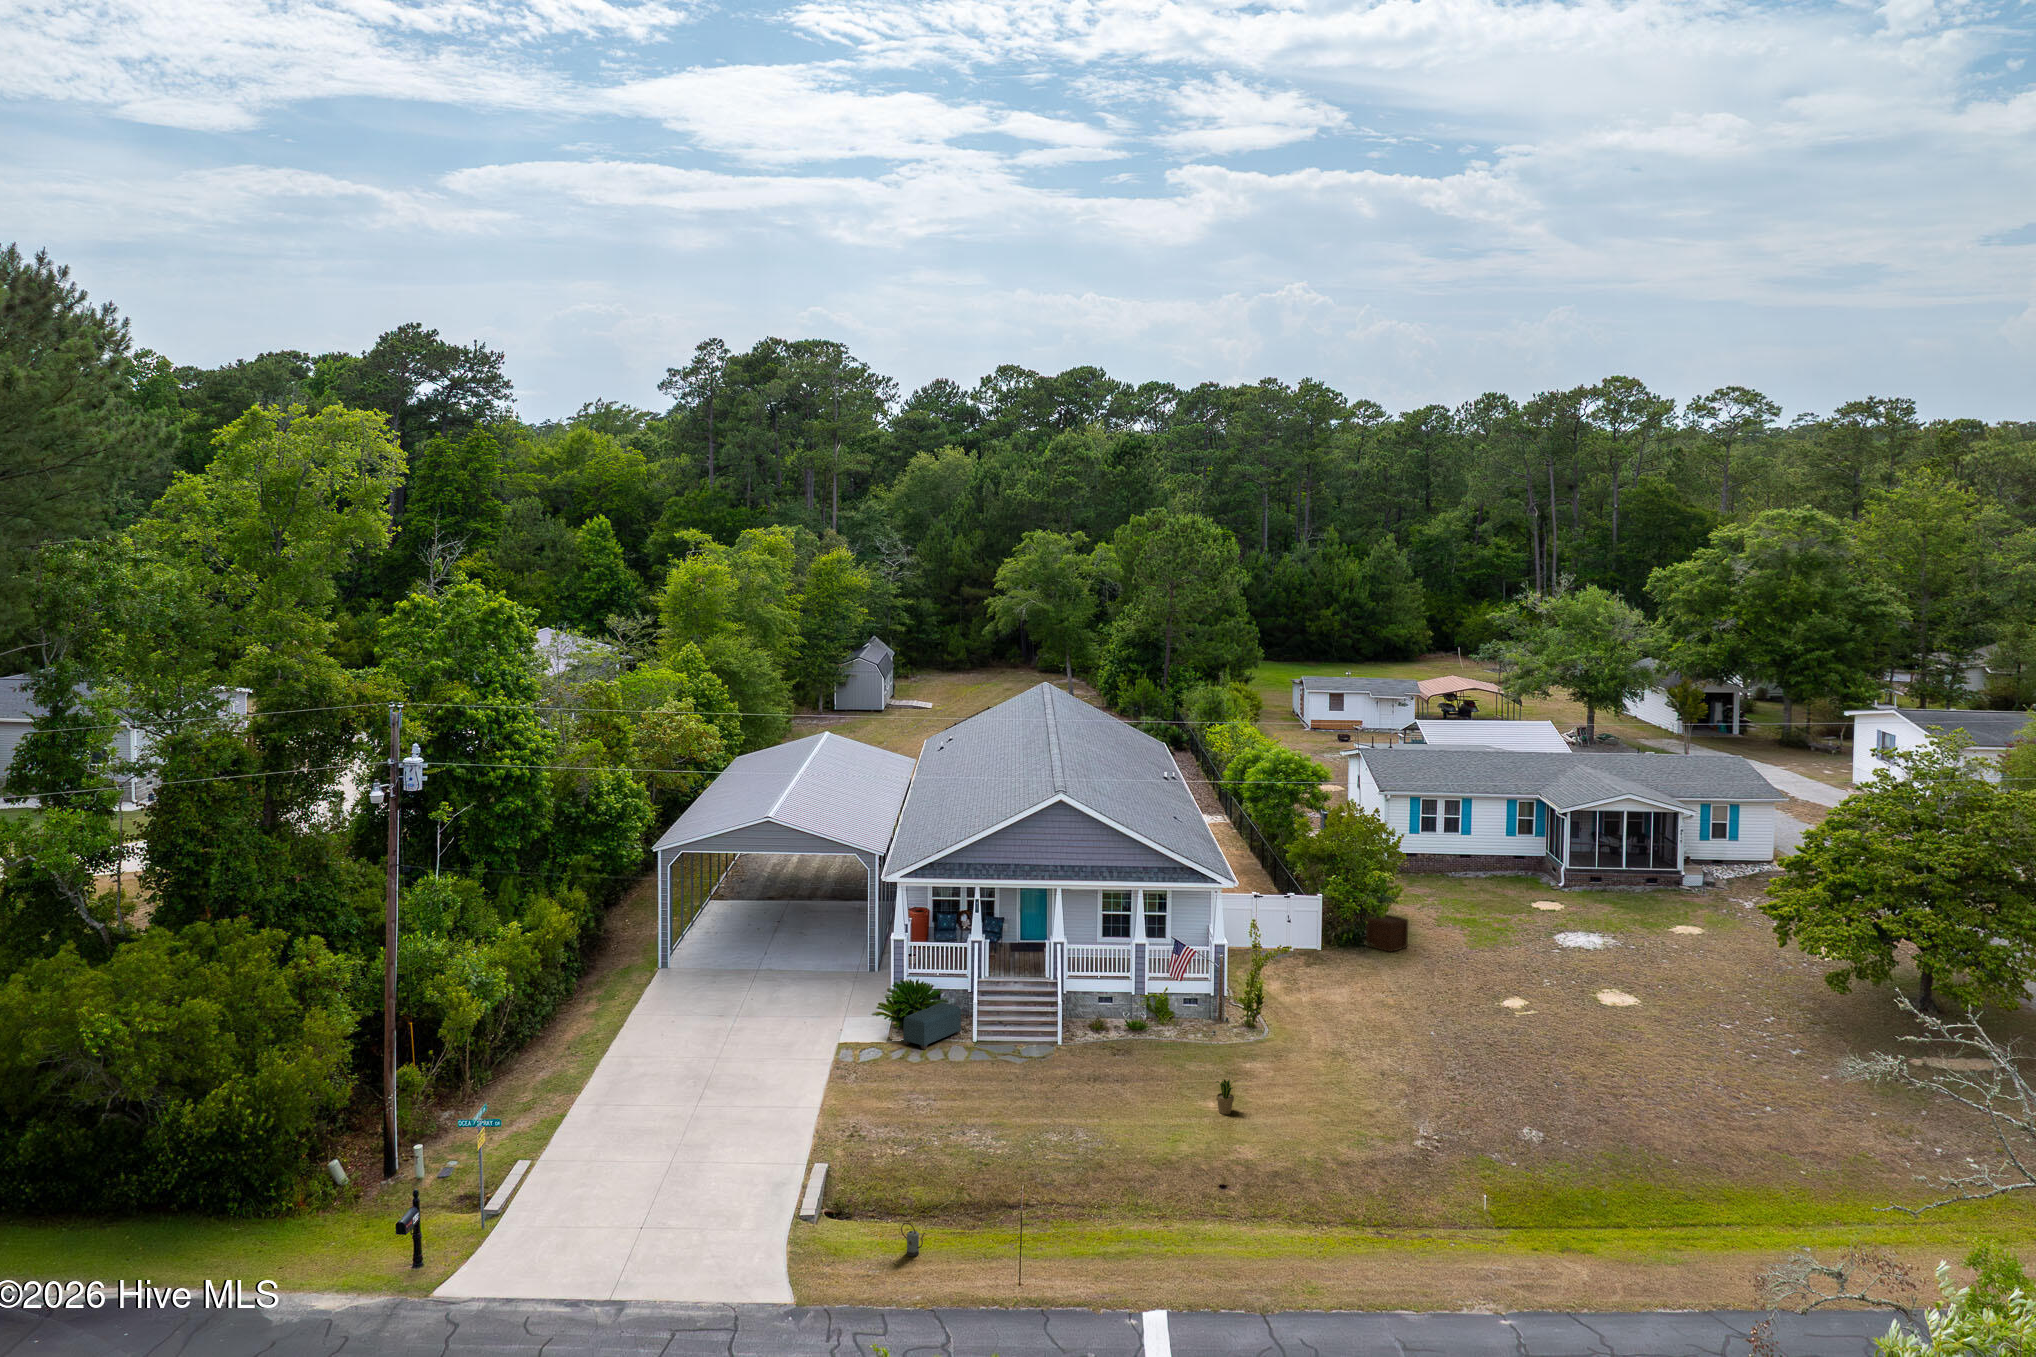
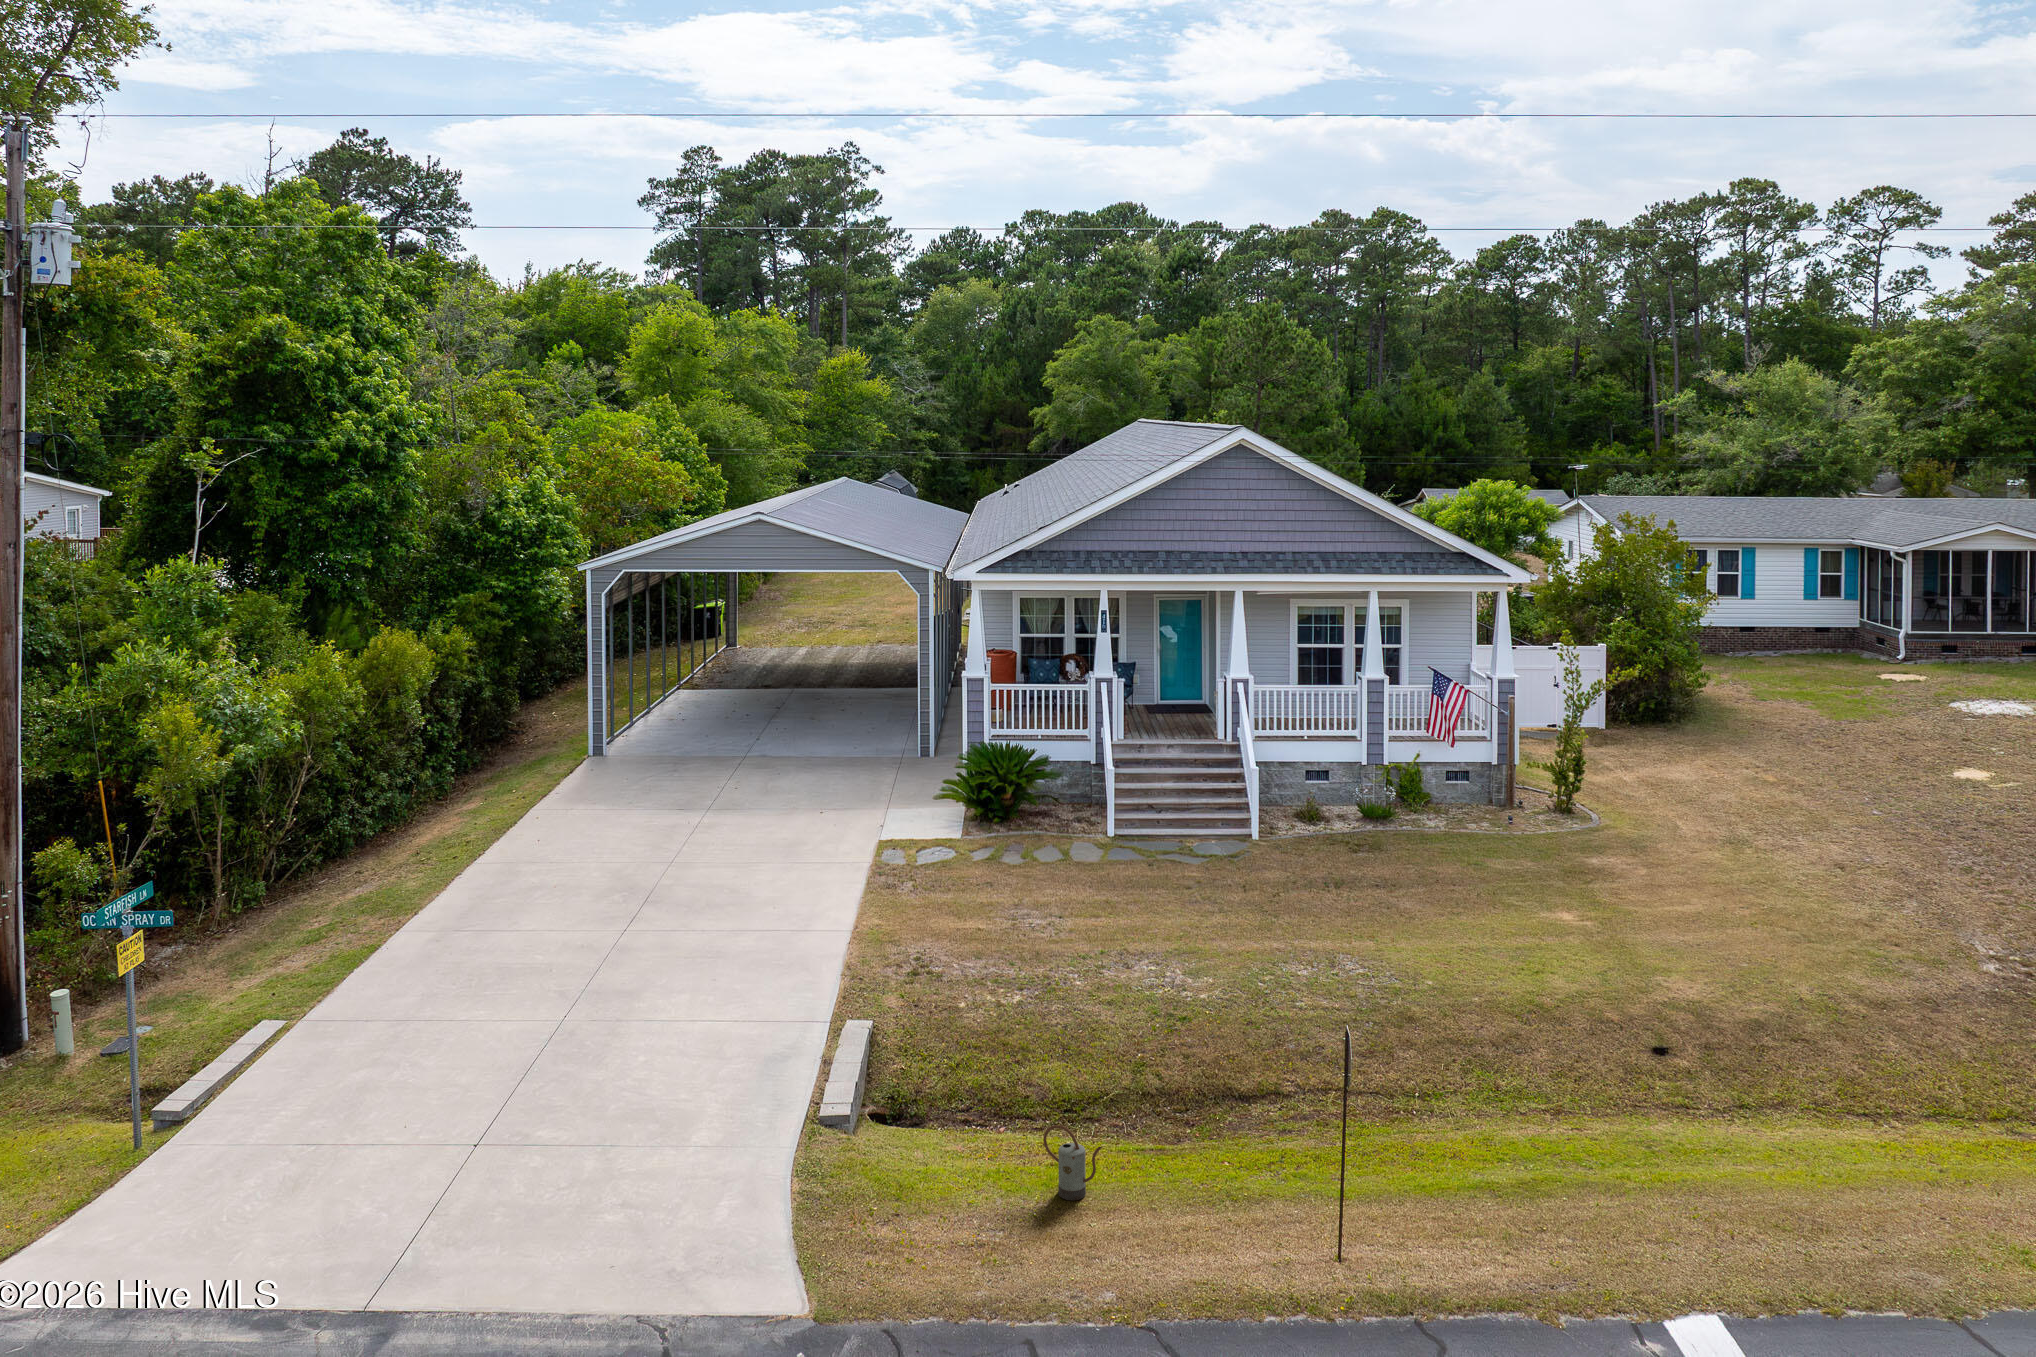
wooden crate: present [1366,915,1408,952] -> none [1668,676,1734,728]
bench: present [903,1003,961,1049] -> none [990,778,1084,847]
potted plant: present [1216,1079,1234,1114] -> none [1581,866,1618,930]

